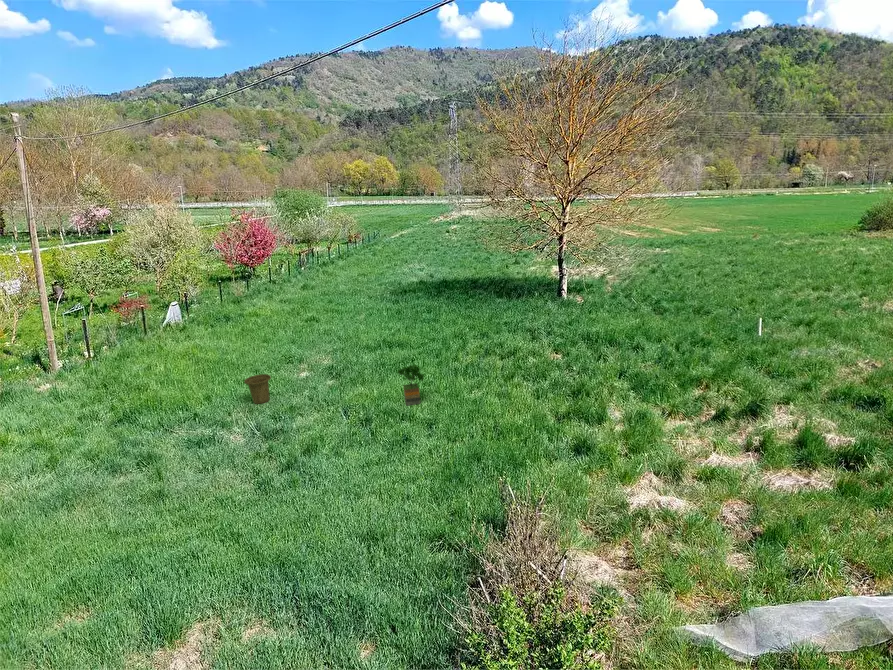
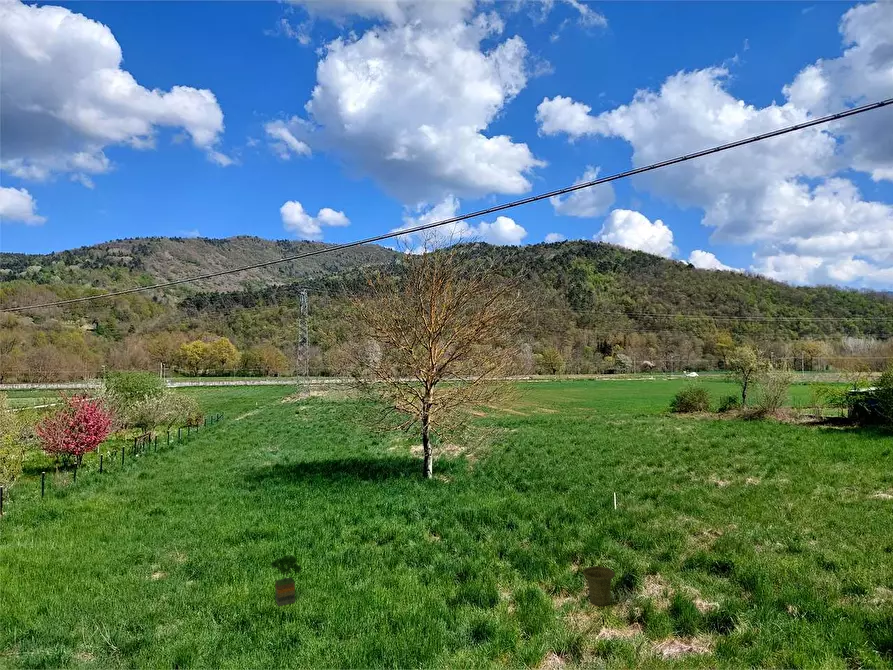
basket: present [244,374,271,404] -> present [583,566,615,606]

